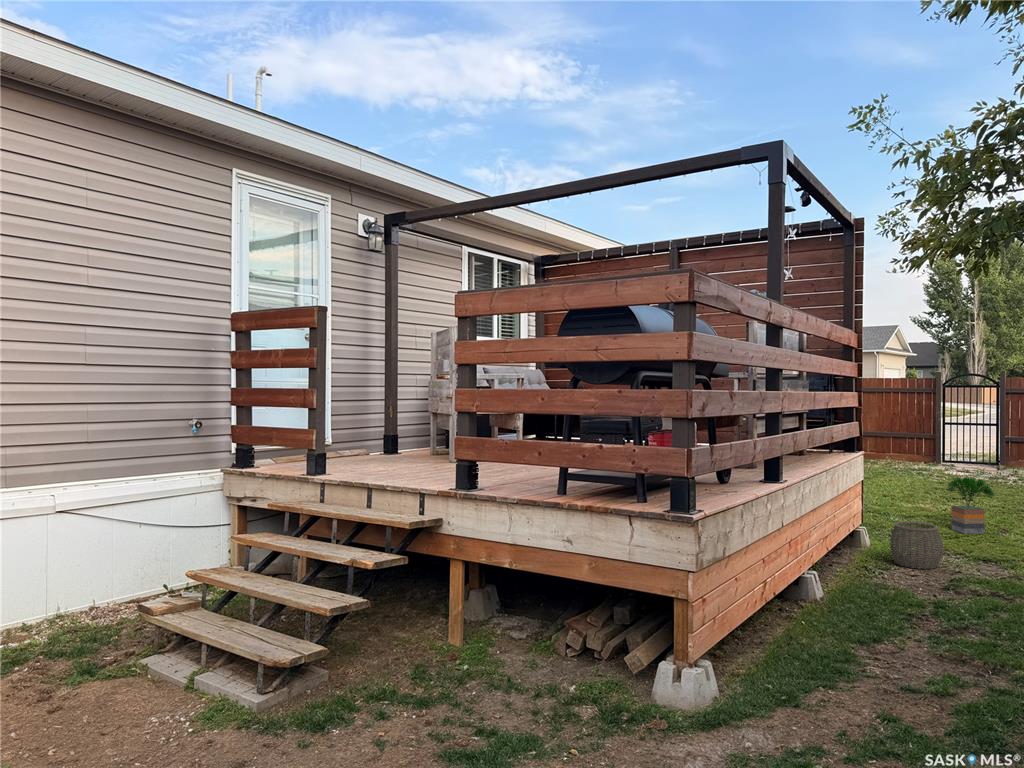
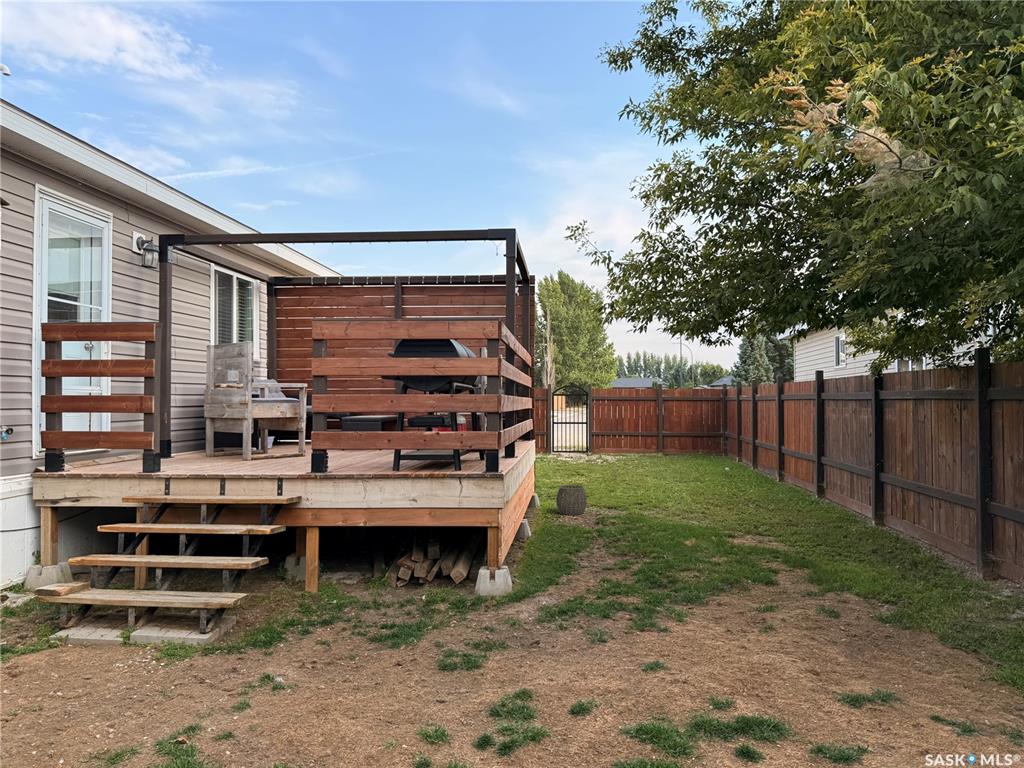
potted tree: present [947,477,995,534] -> none [577,456,606,494]

